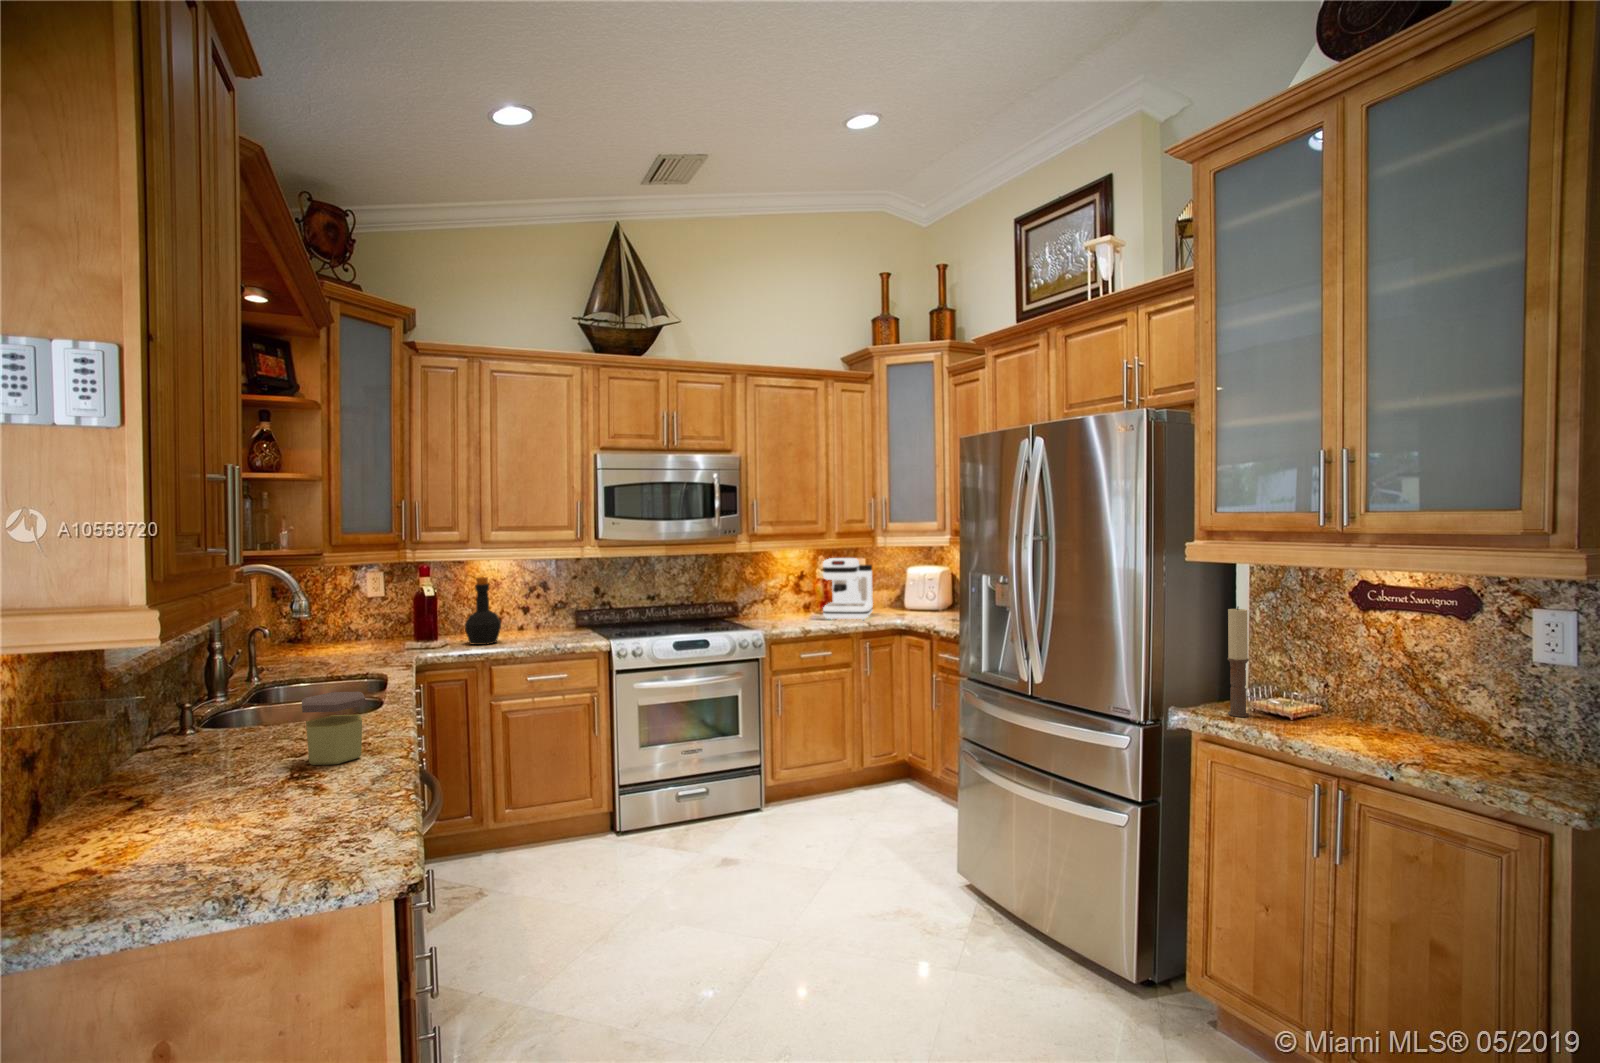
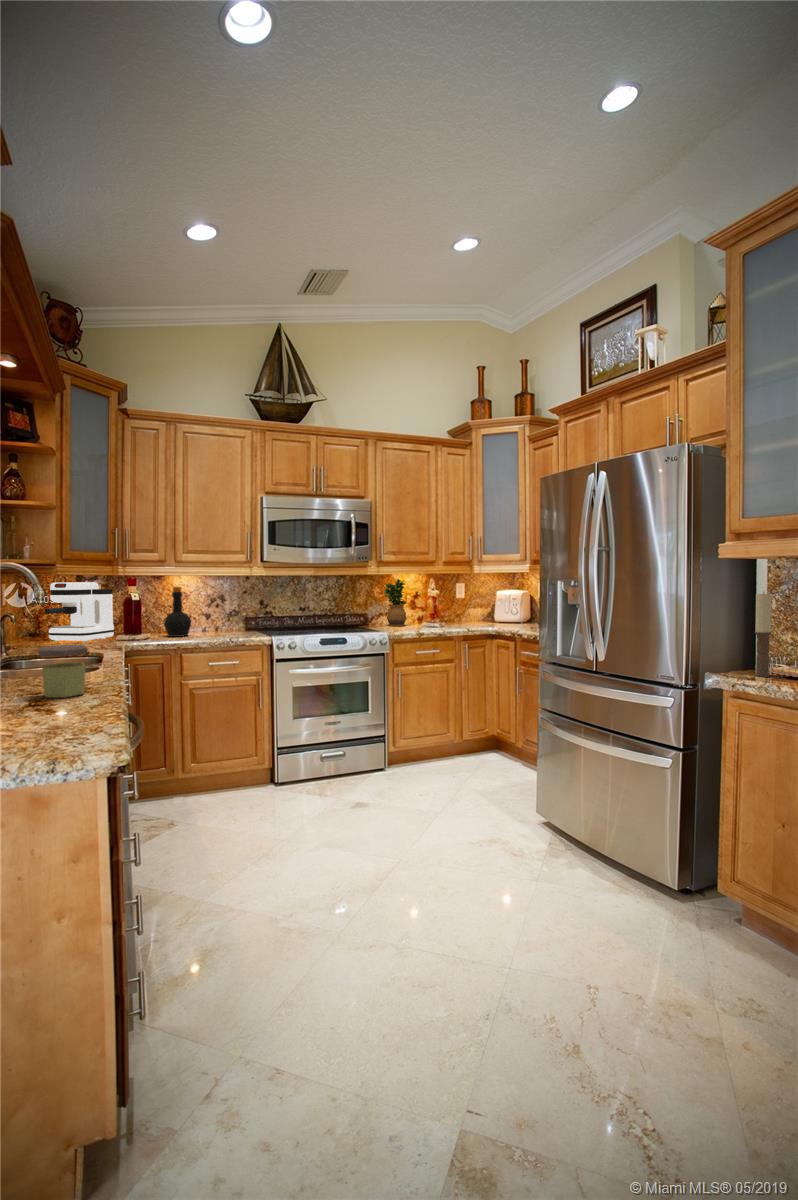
potted plant: none [759,555,792,620] -> present [384,579,407,626]
coffee maker: present [823,558,873,620] -> present [44,582,114,642]

